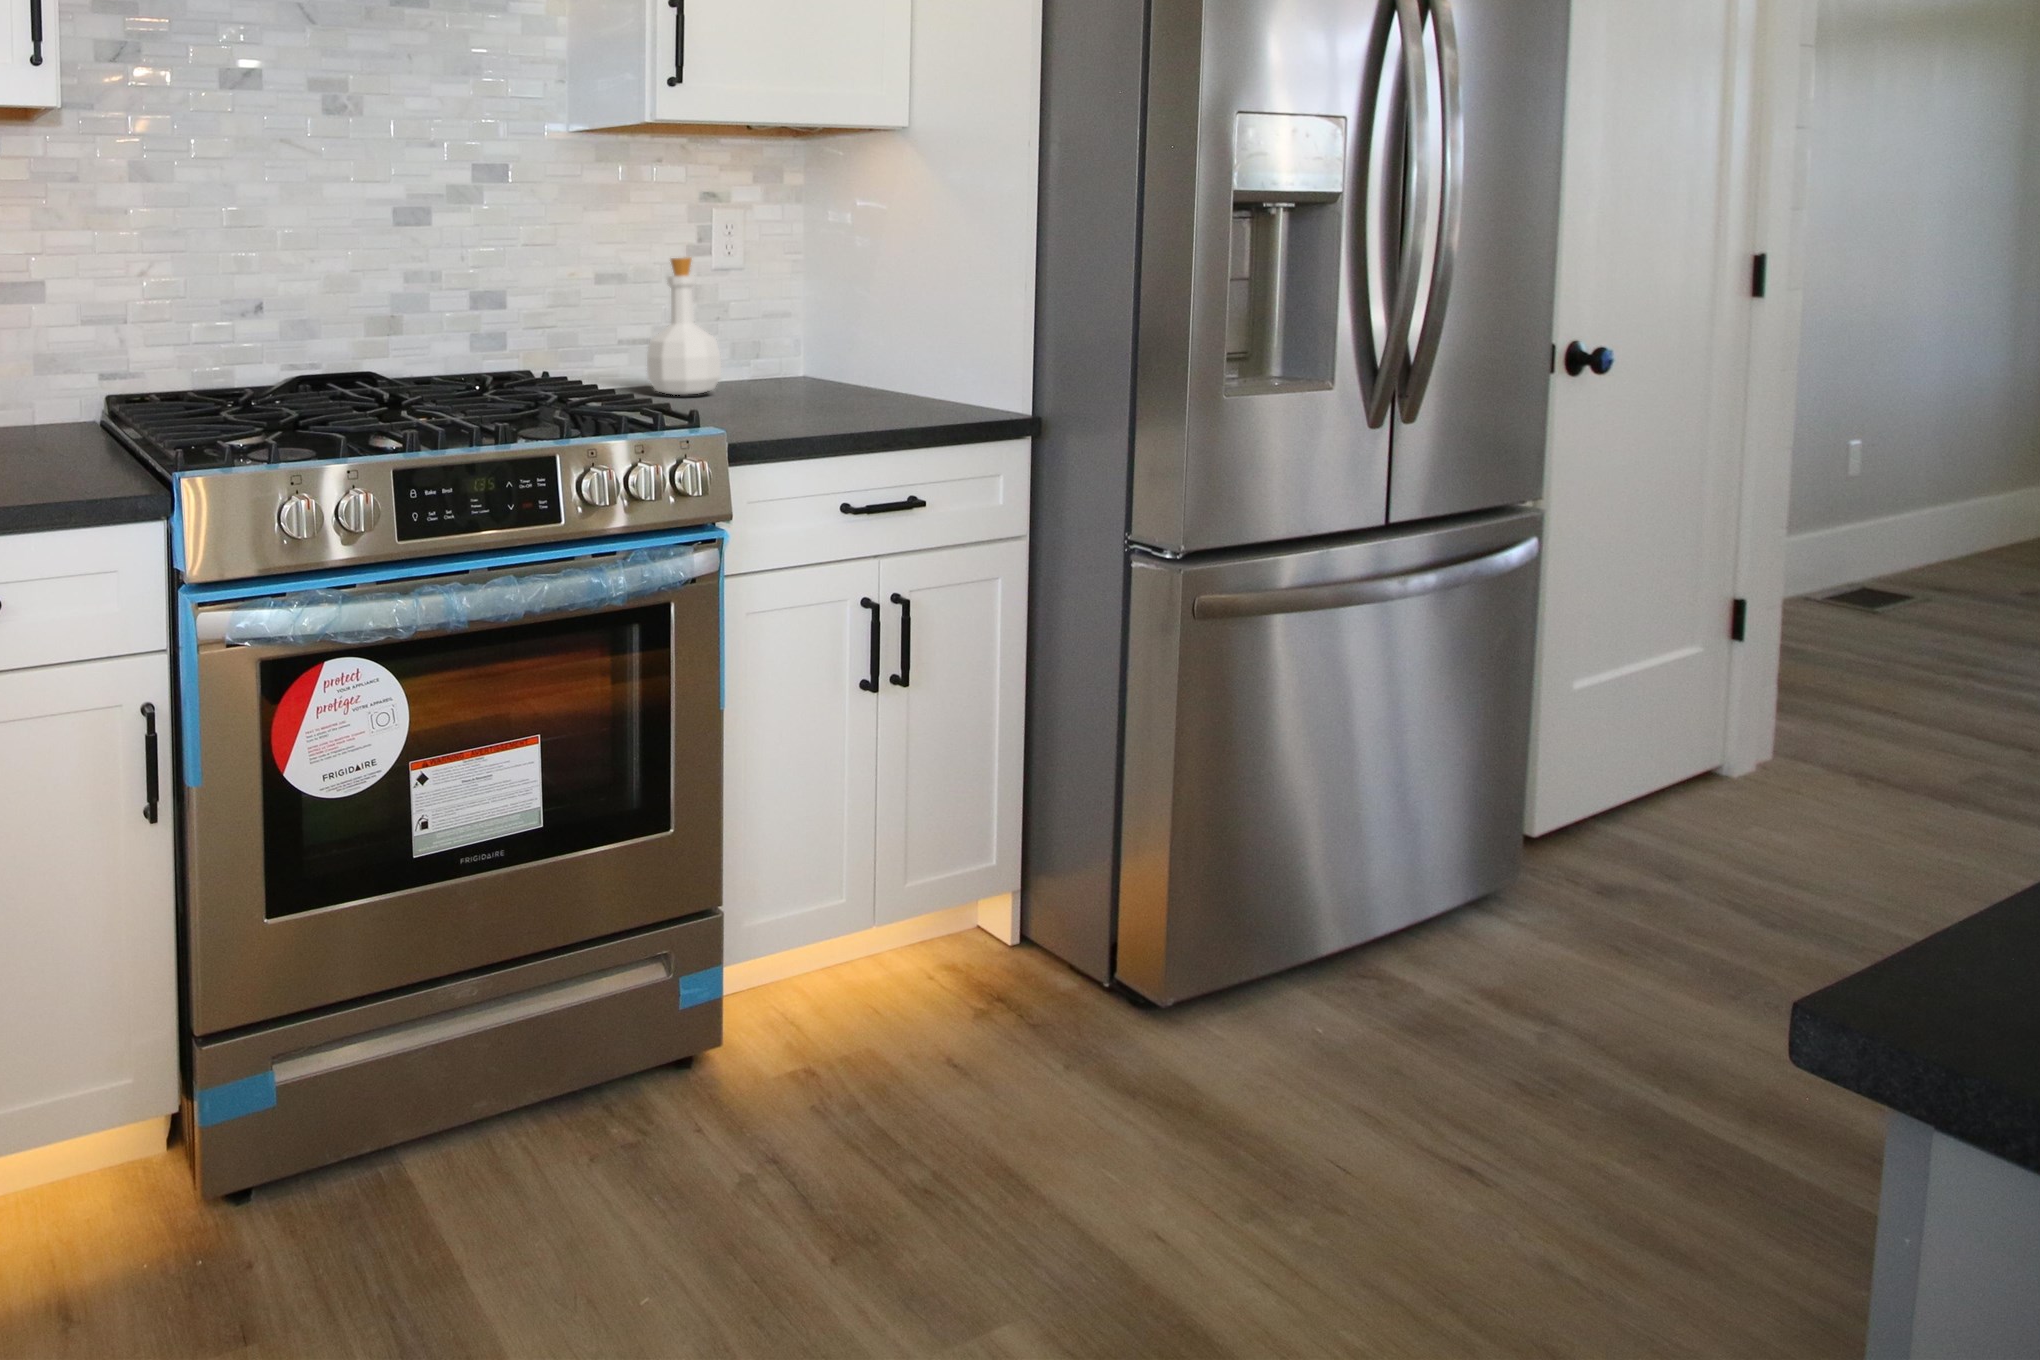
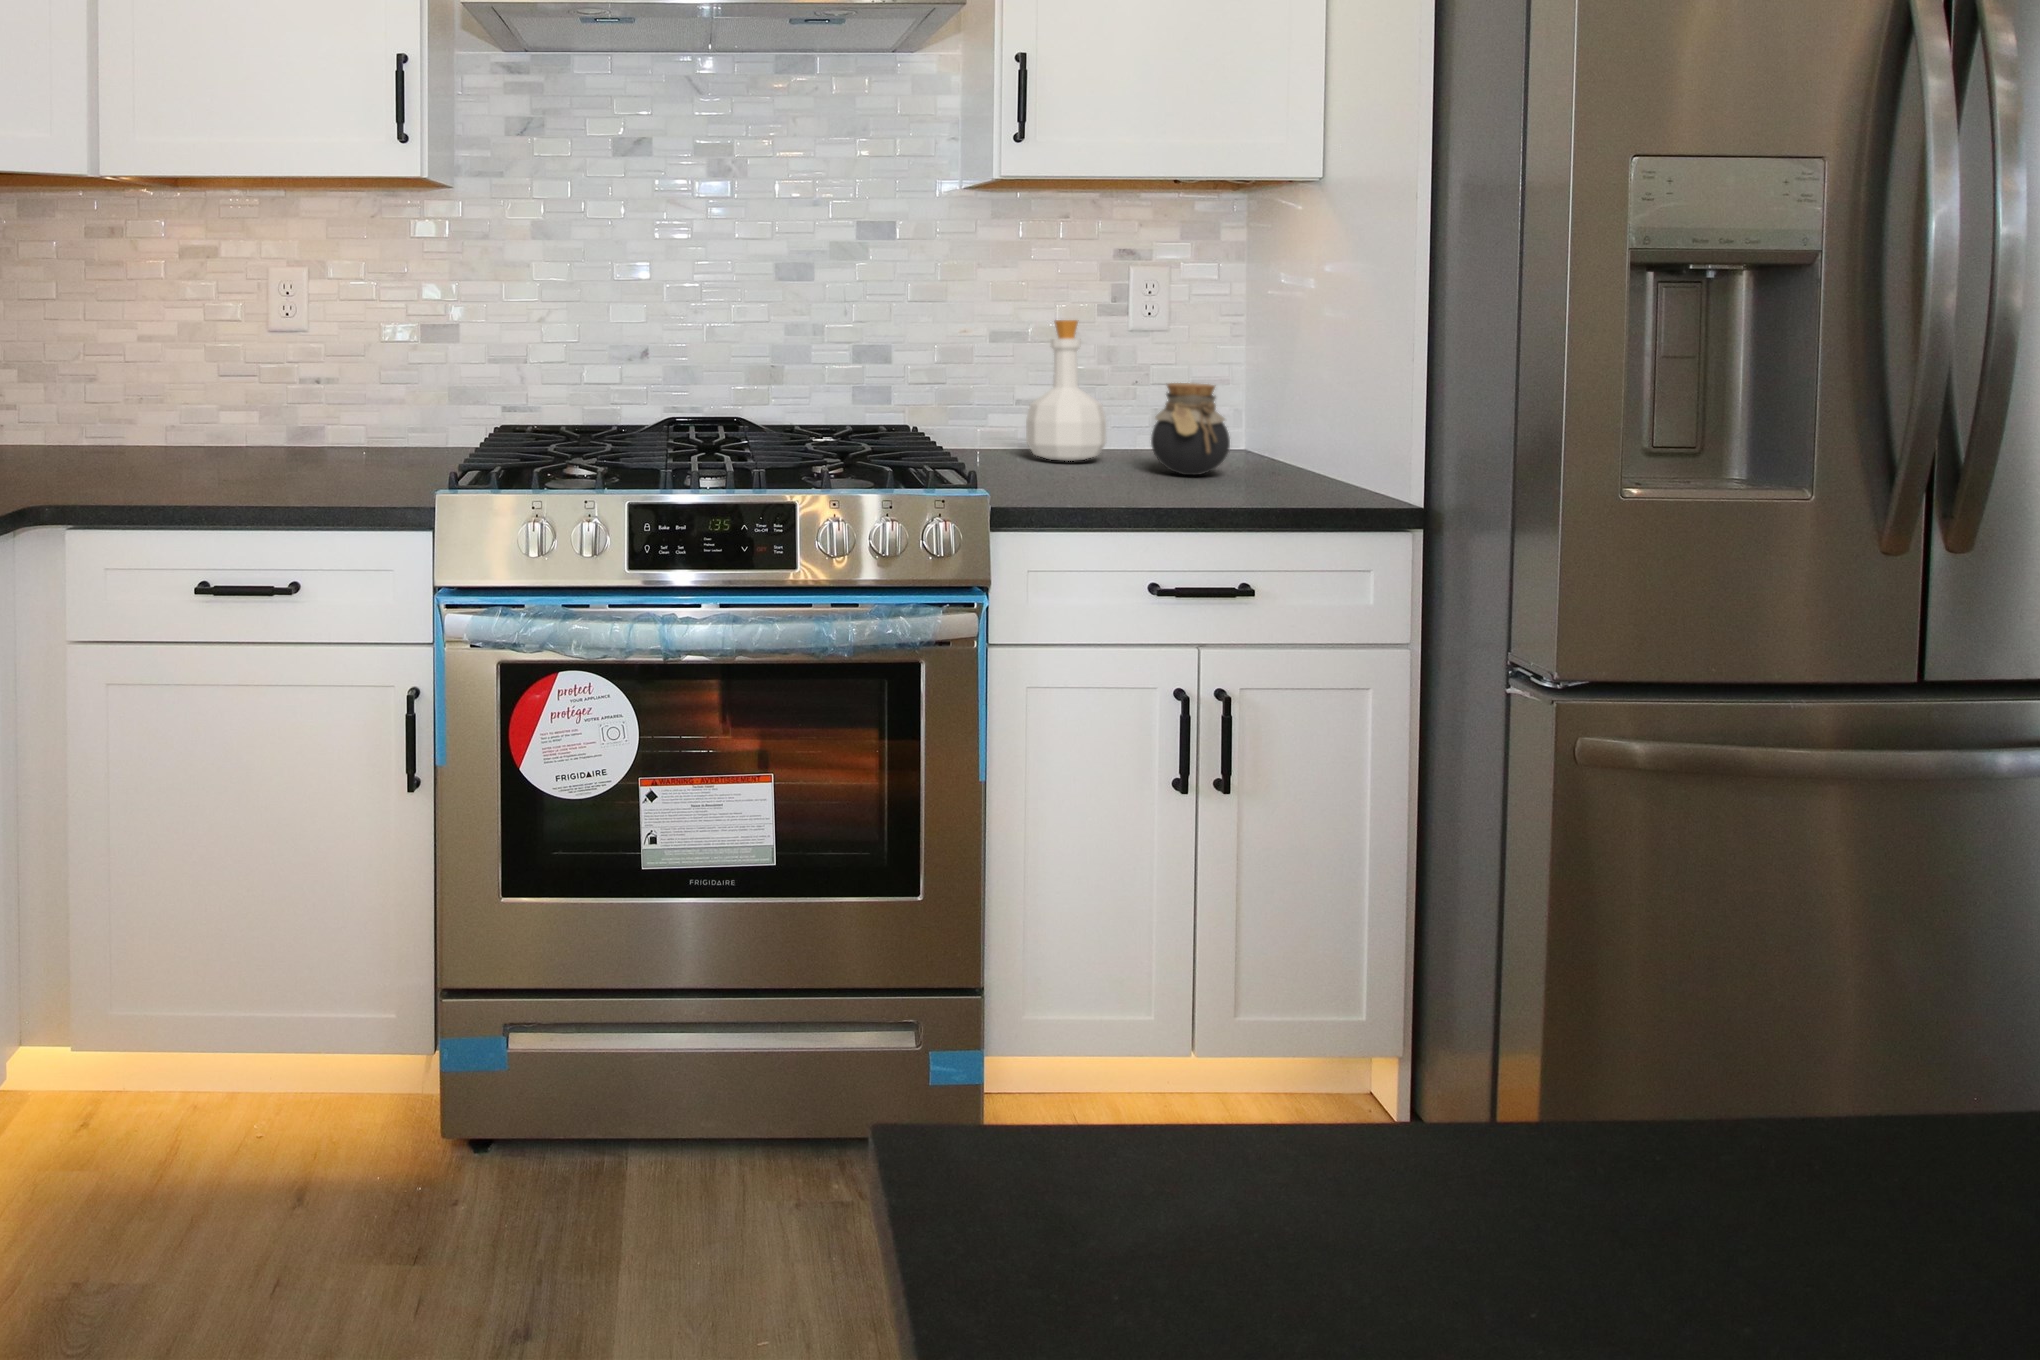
jar: none [773,314,845,401] -> present [1151,383,1230,475]

